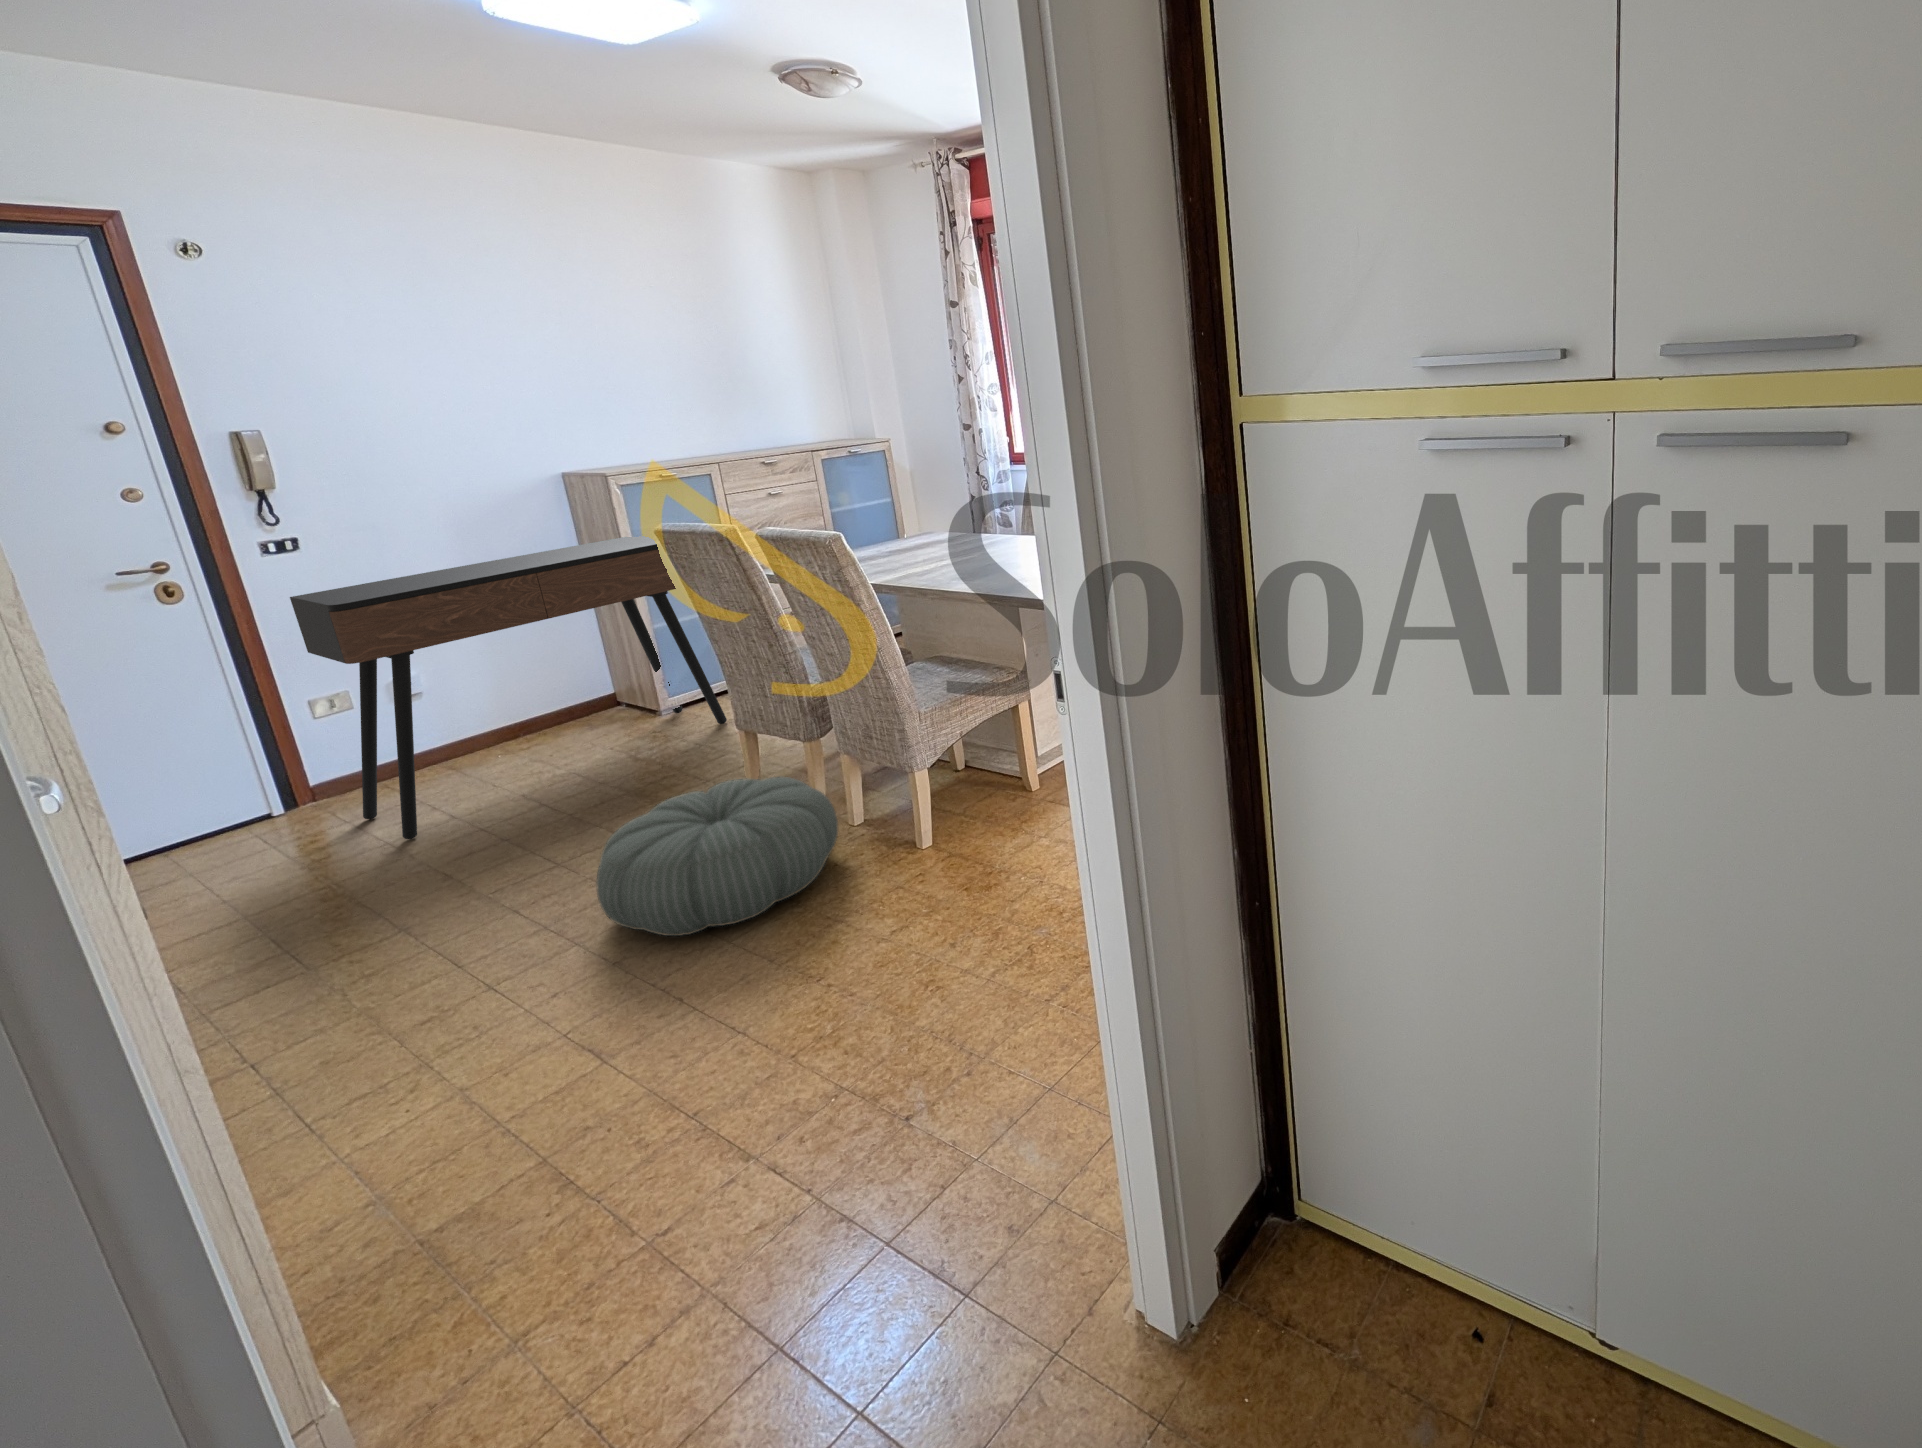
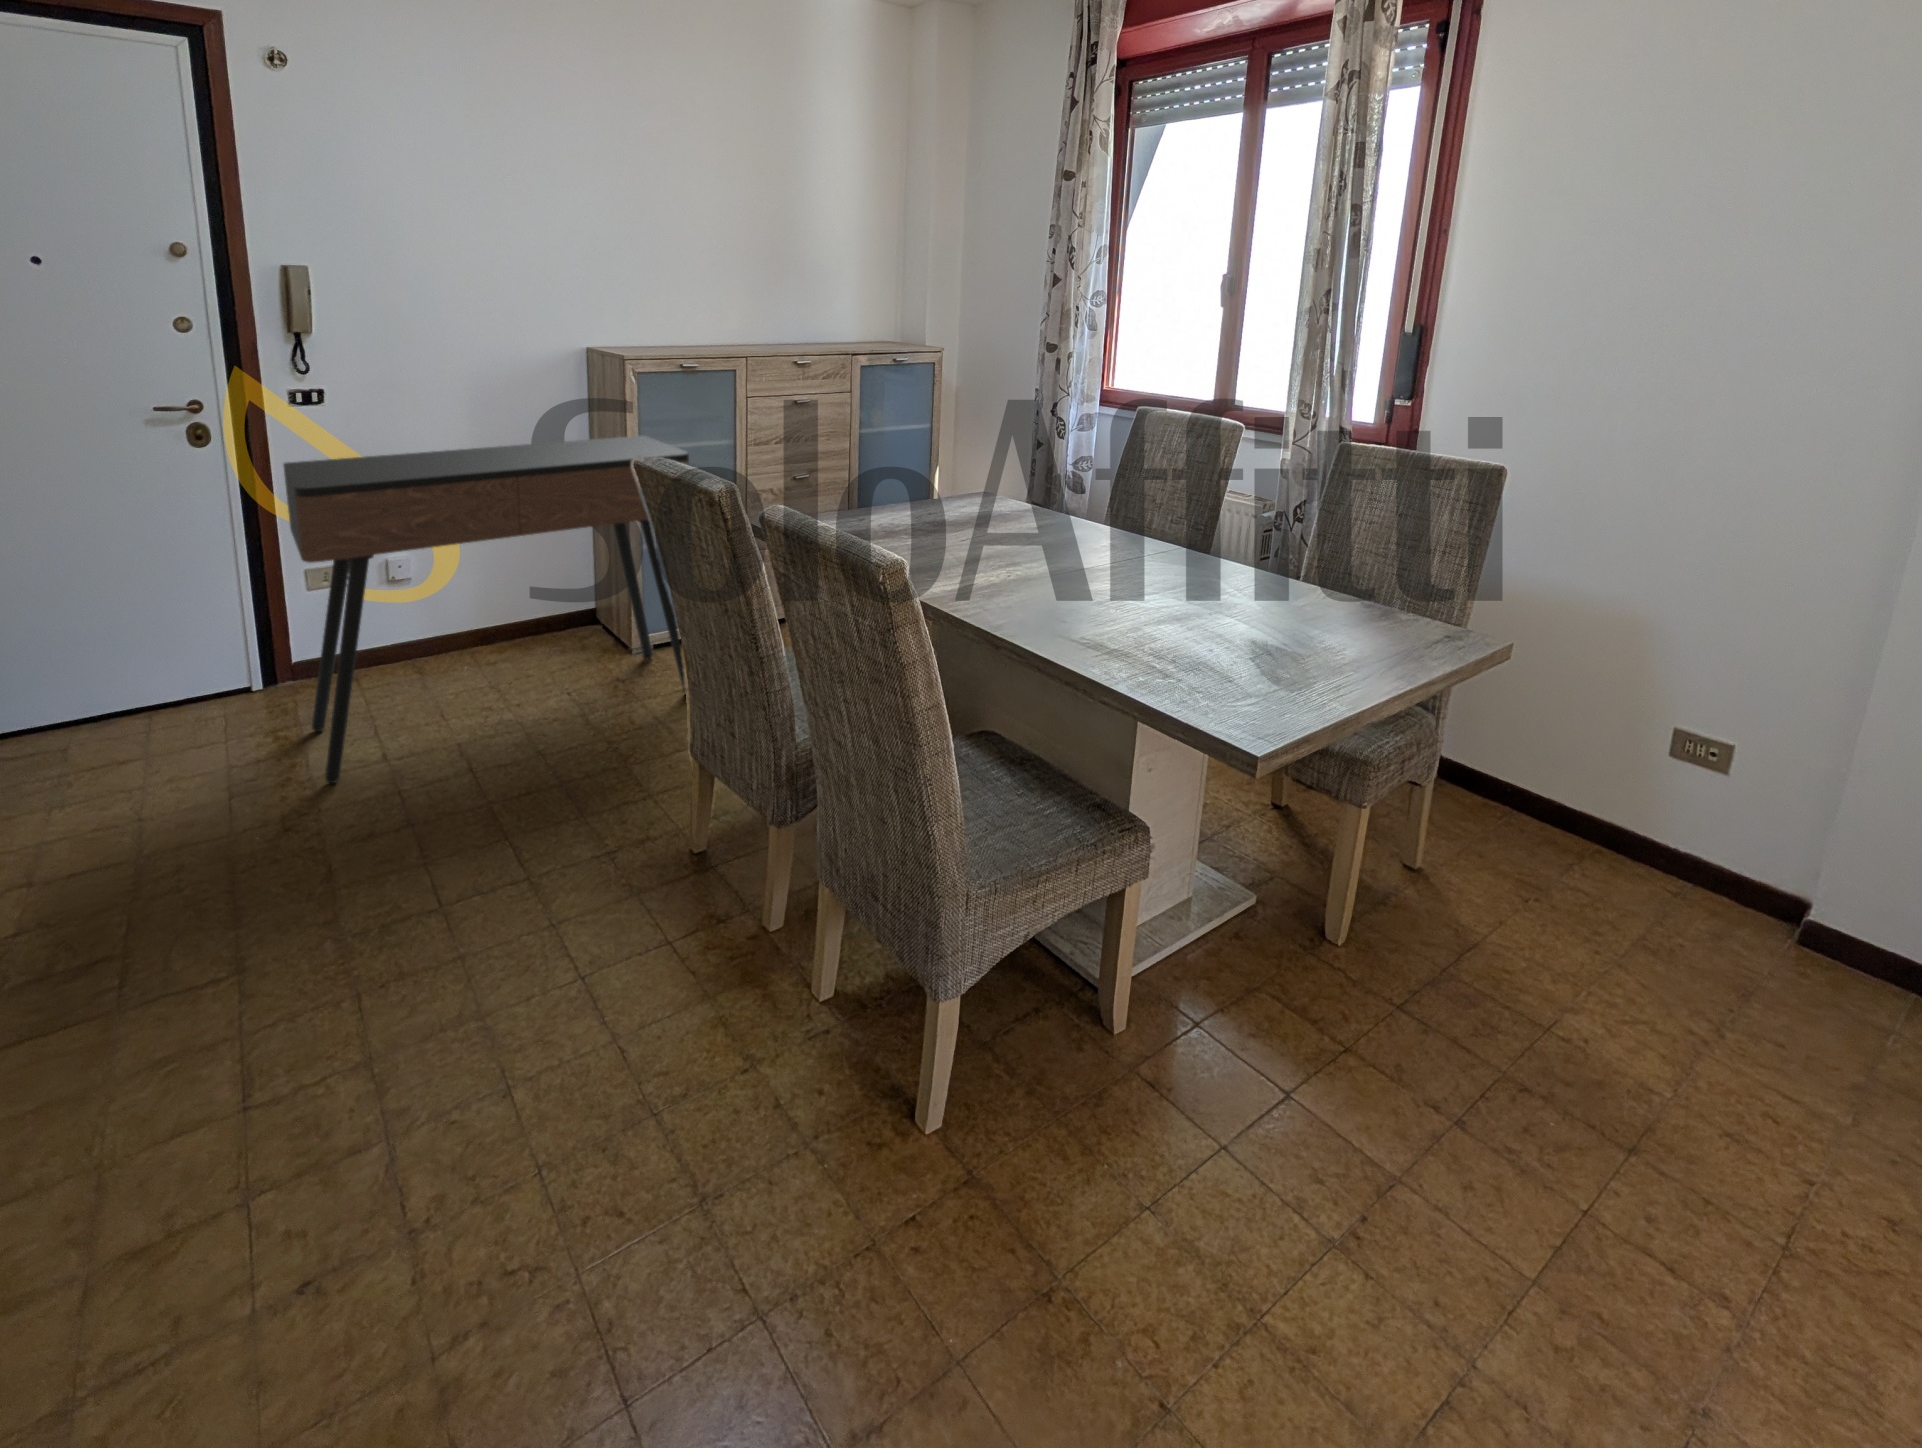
pouf: present [597,777,838,936] -> none [423,883,796,1230]

